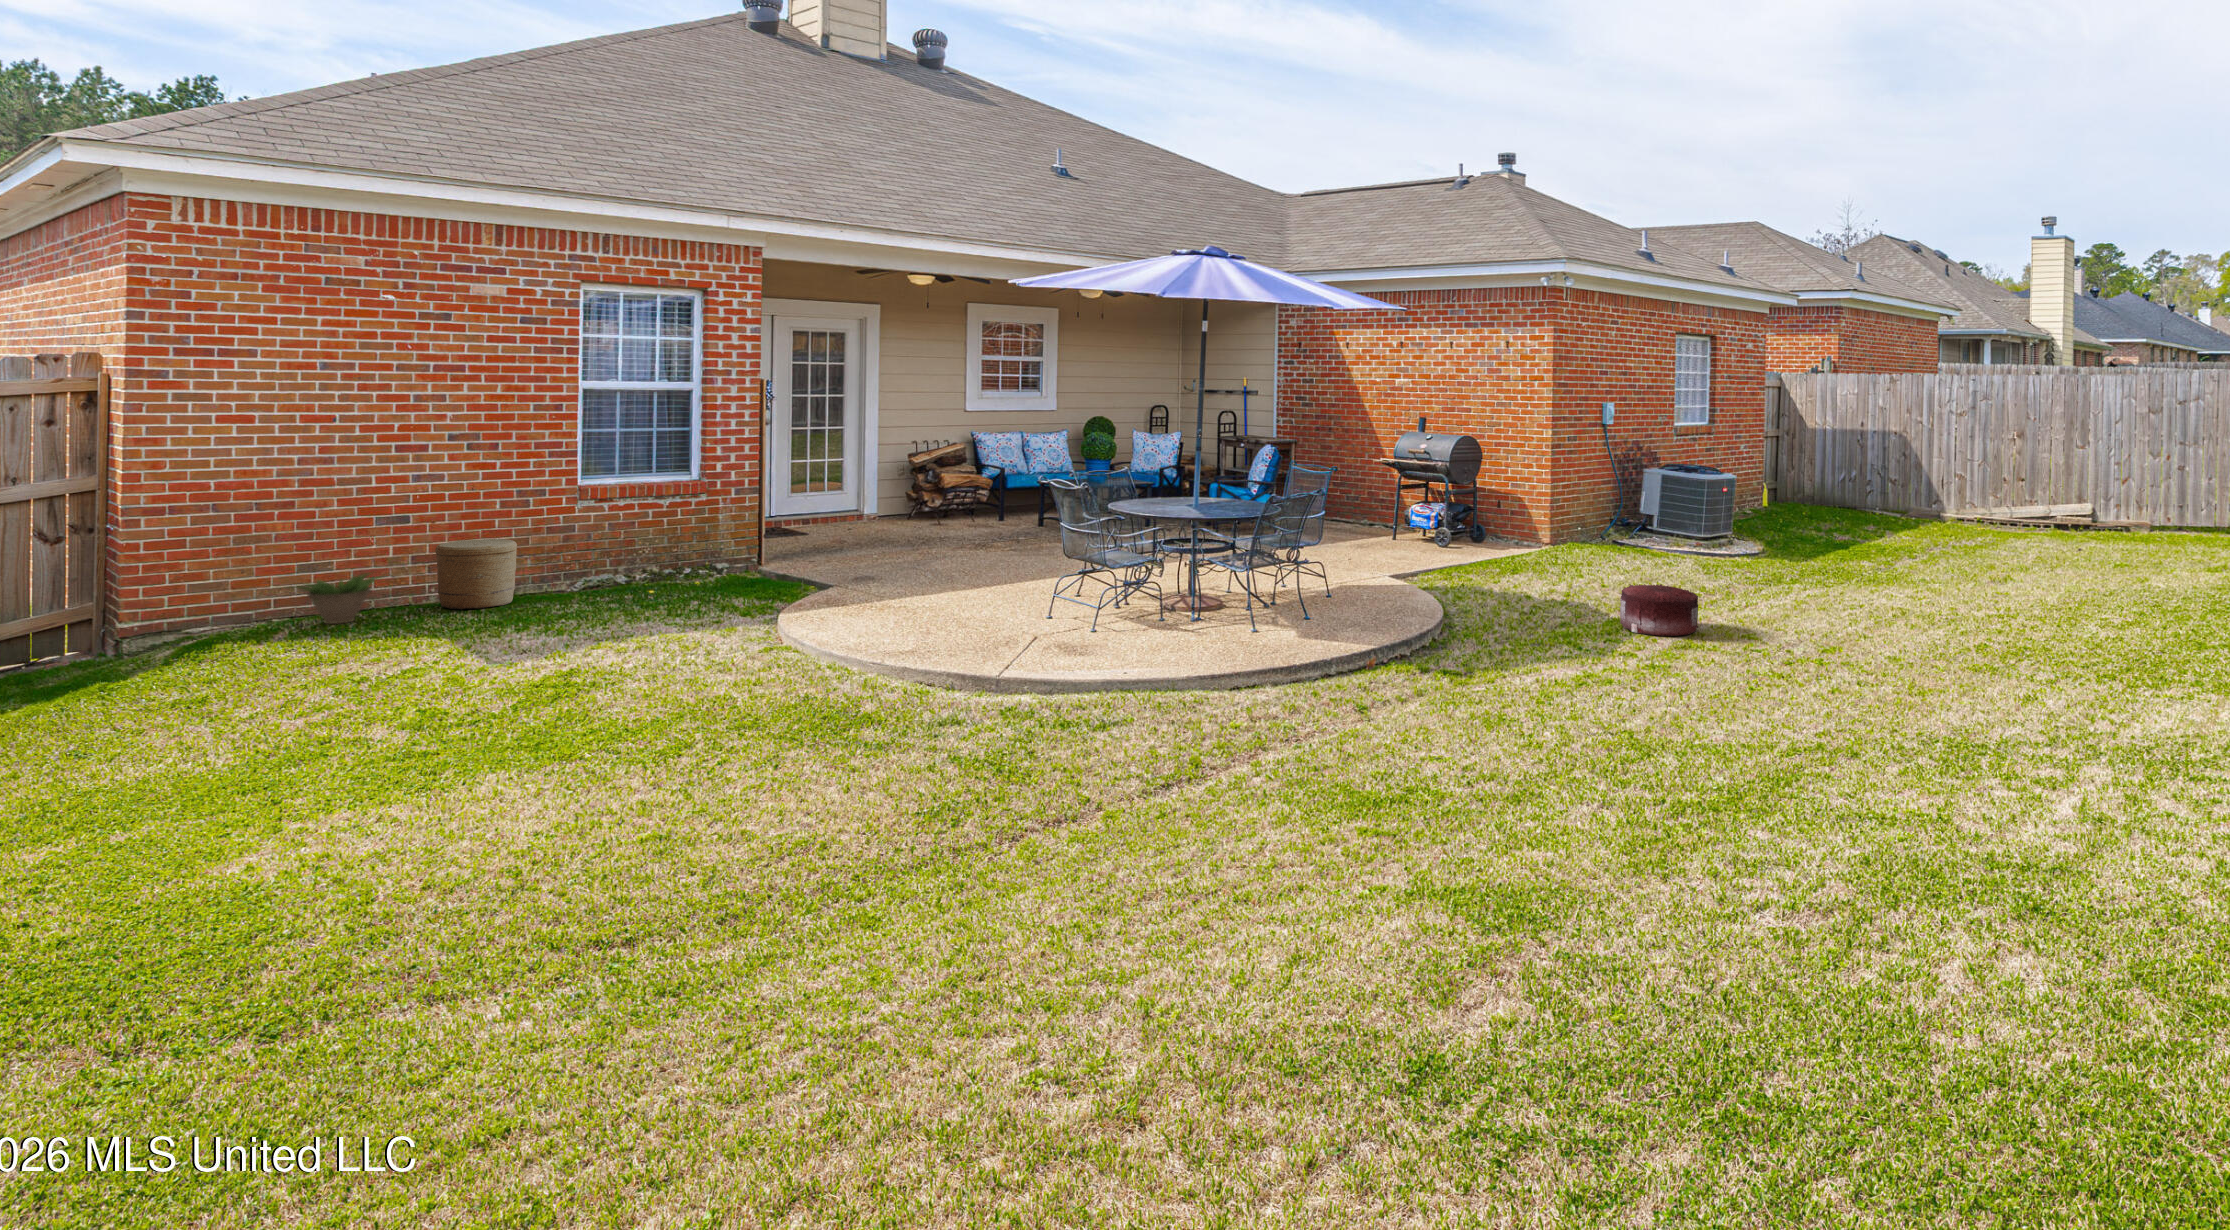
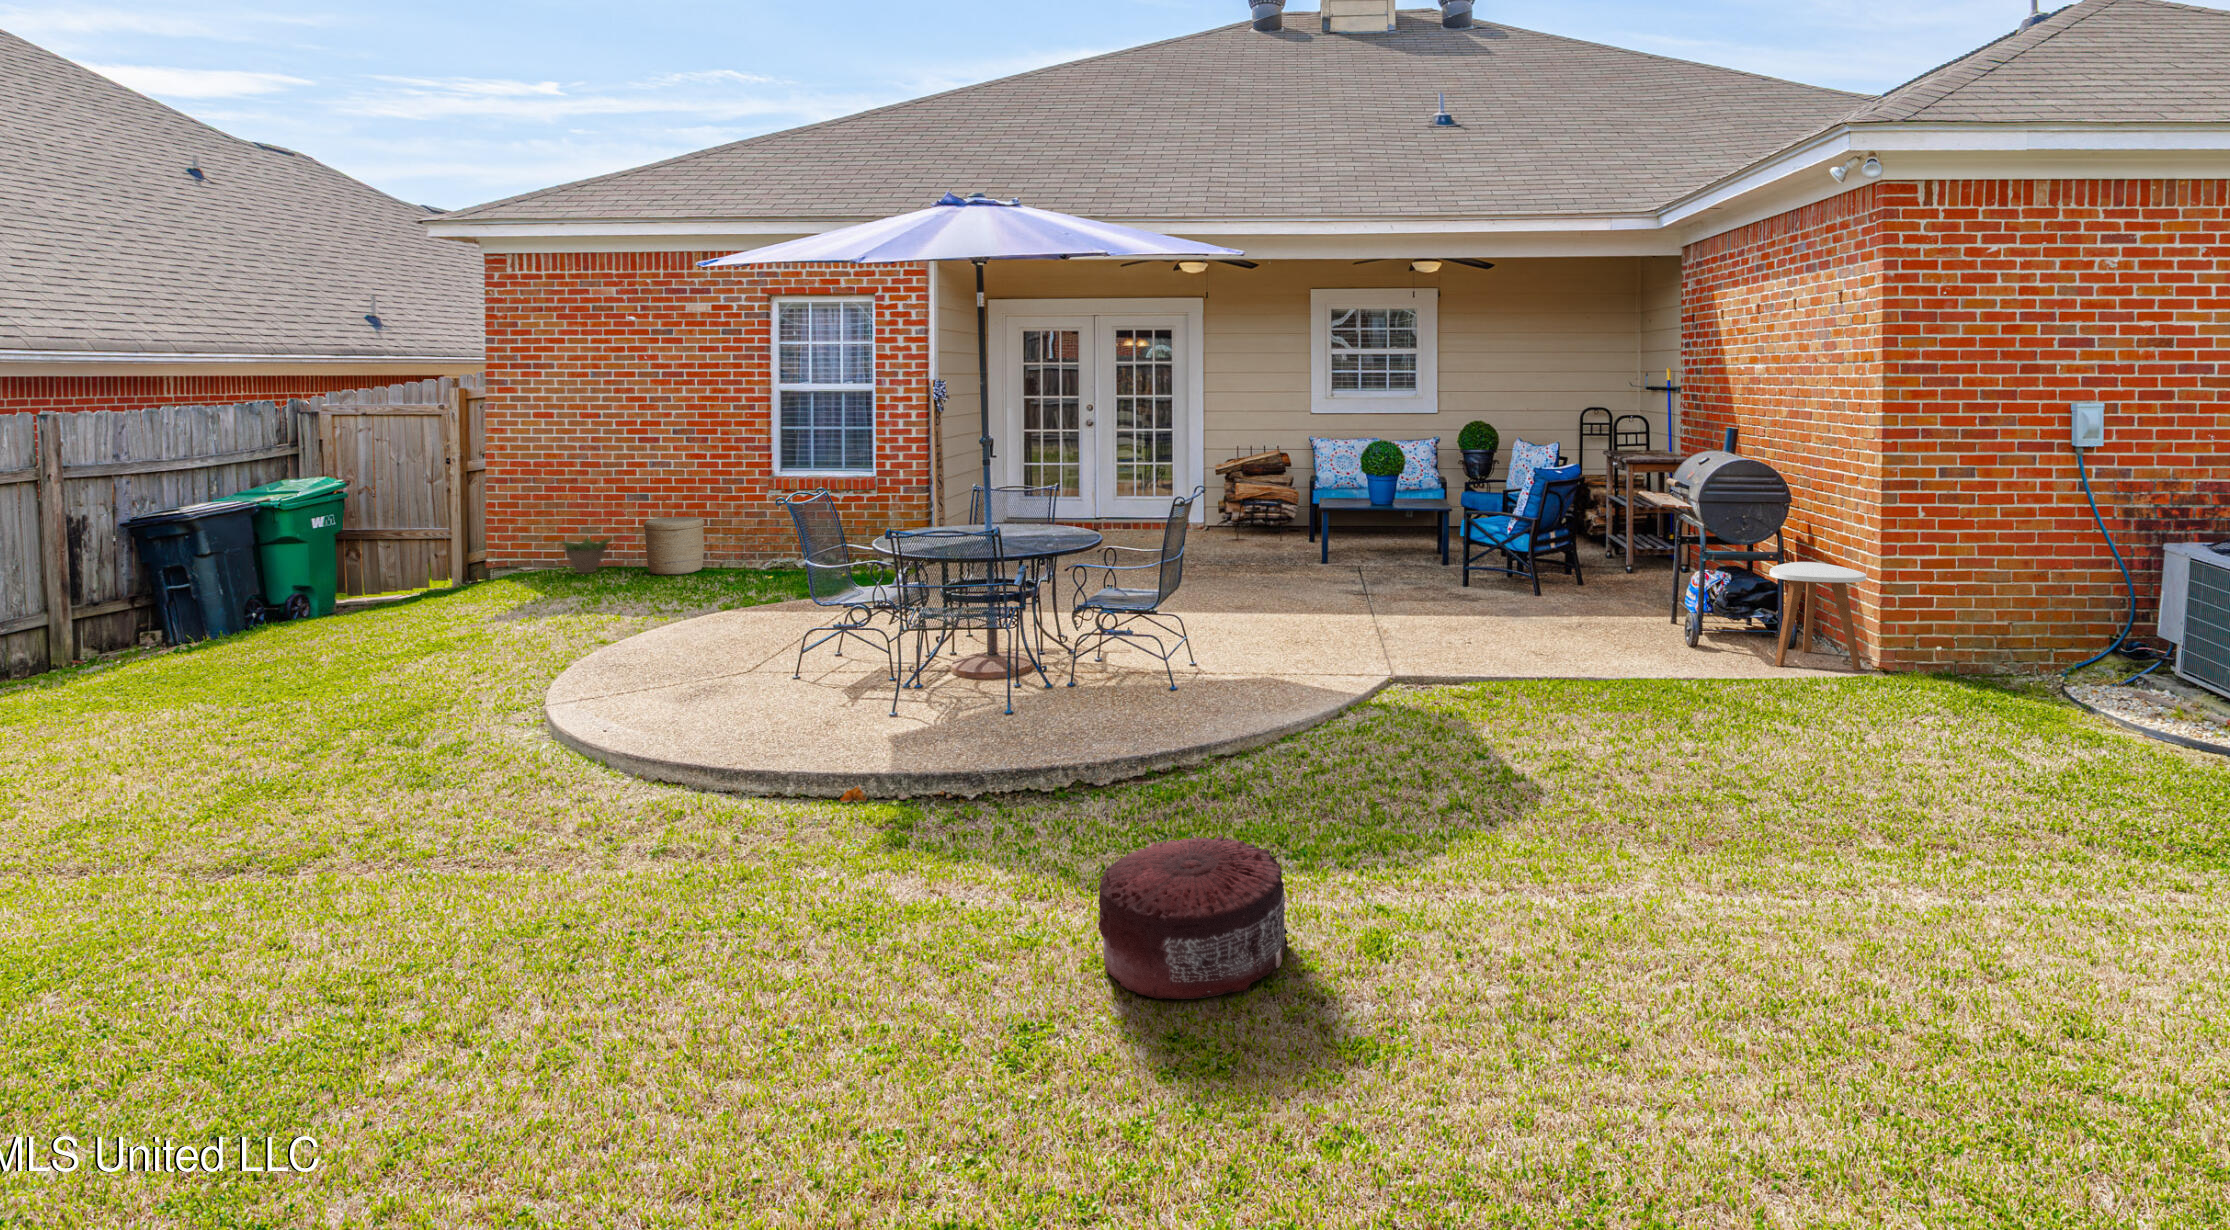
side table: none [1466,482,1512,536] -> present [1770,562,1866,670]

